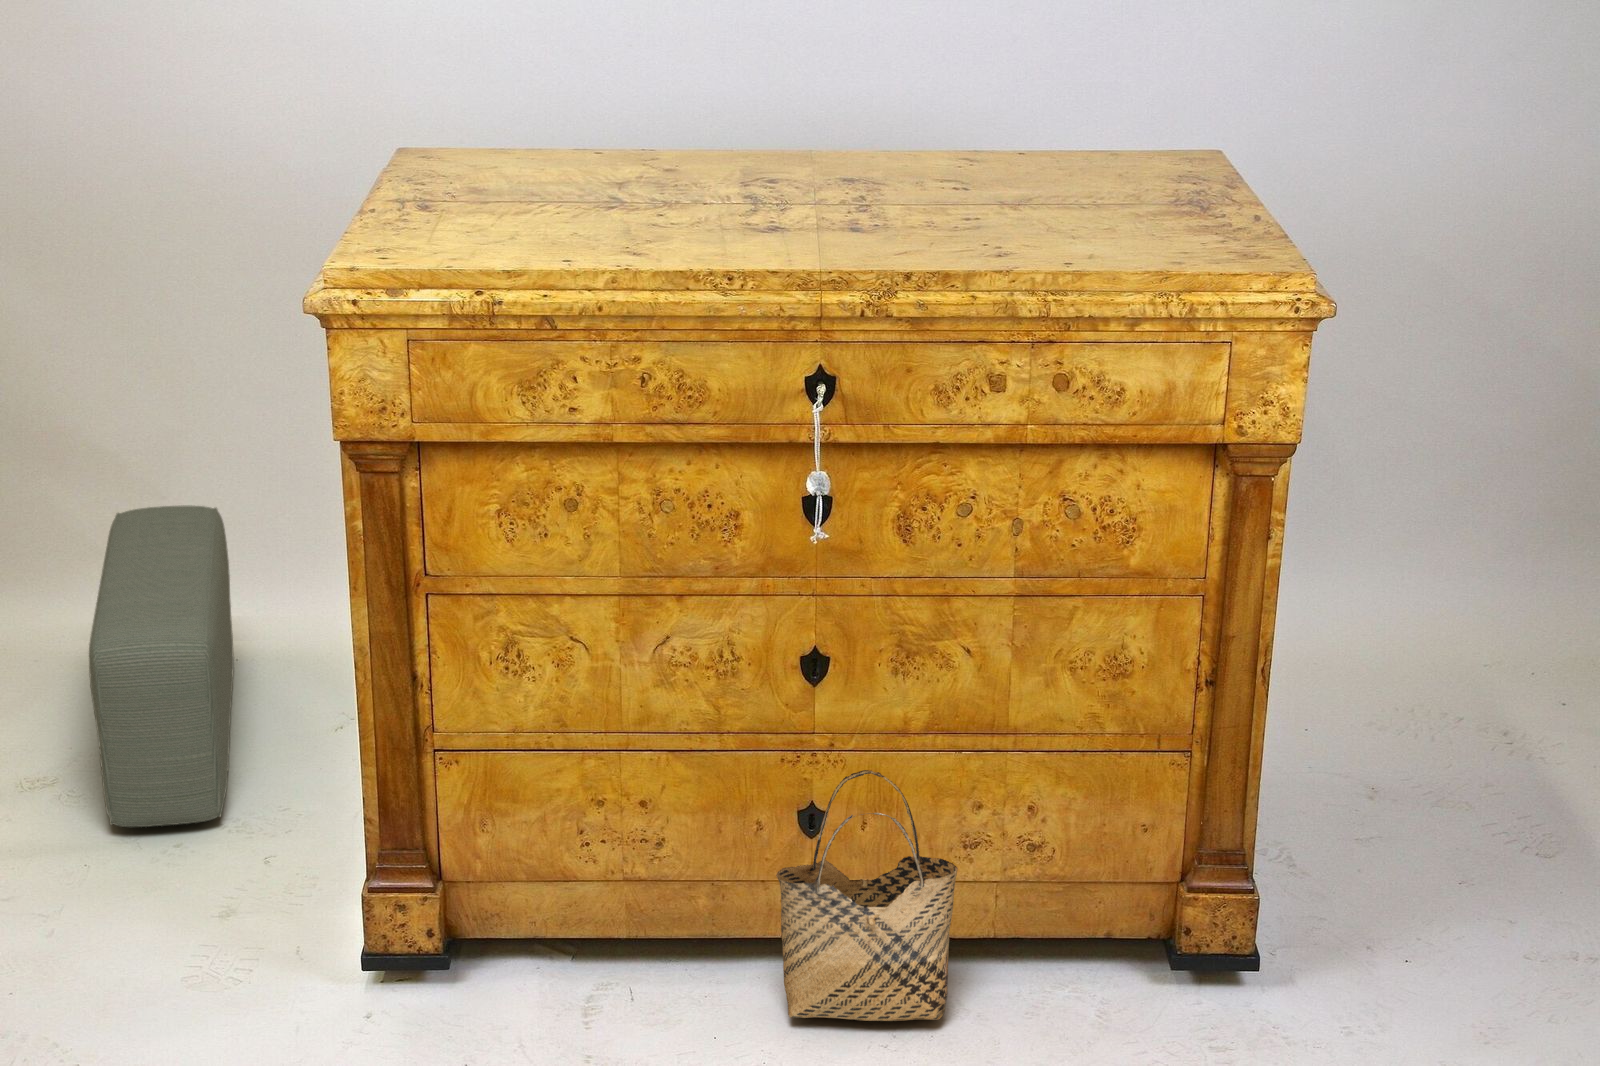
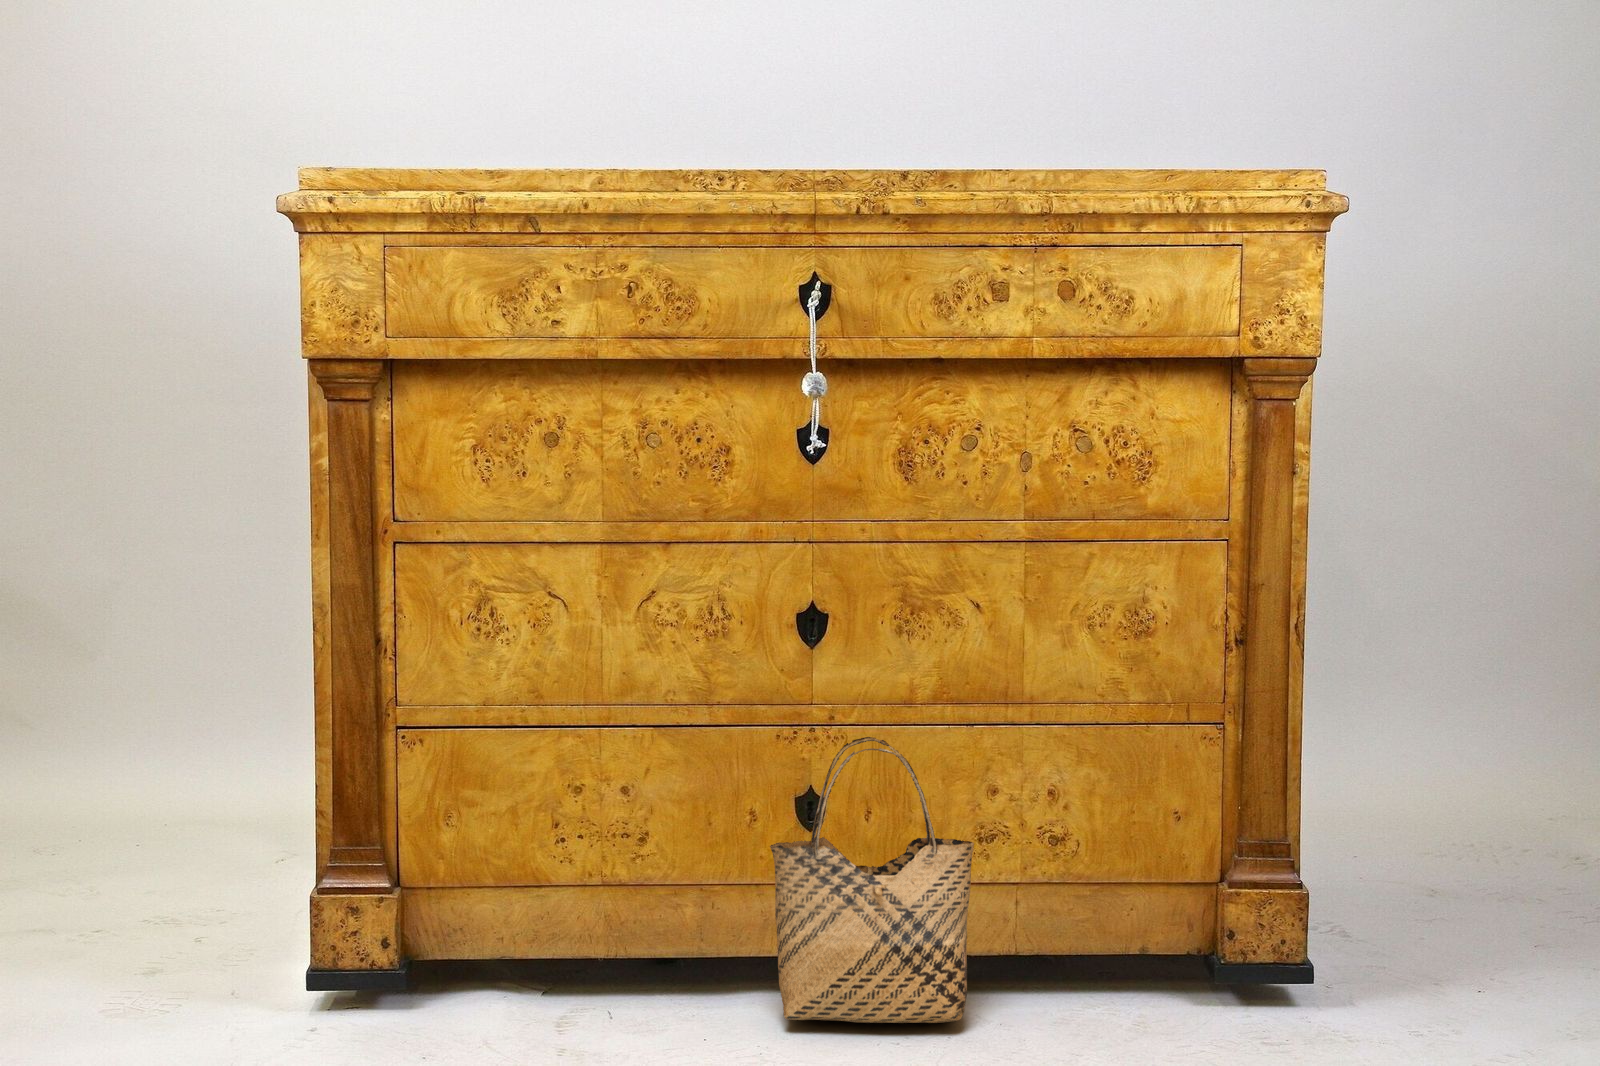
pouf: present [89,505,234,827] -> none [57,641,236,896]

